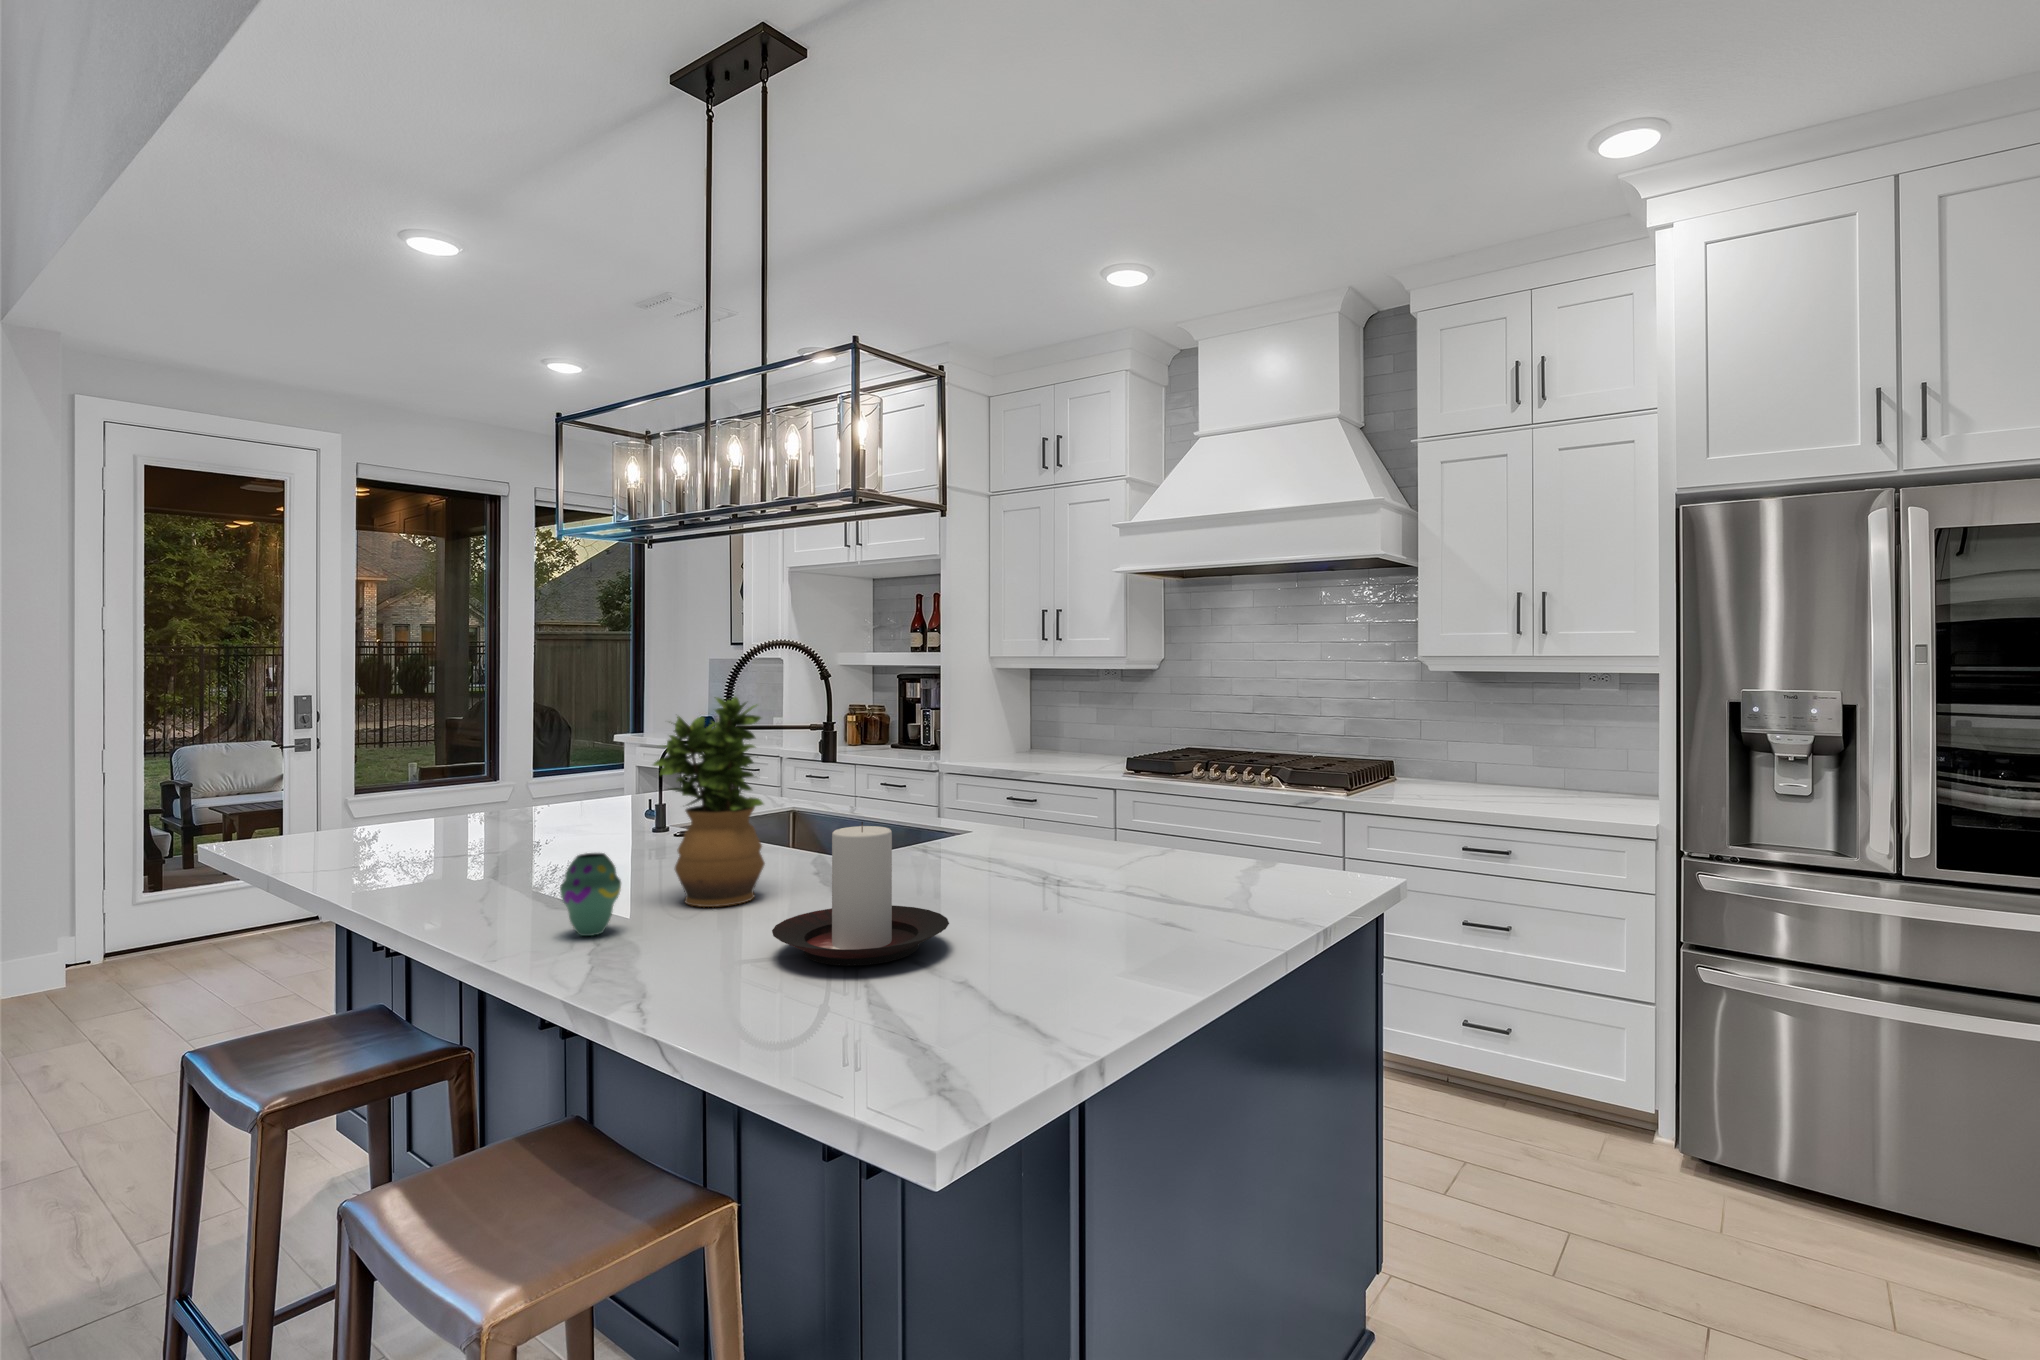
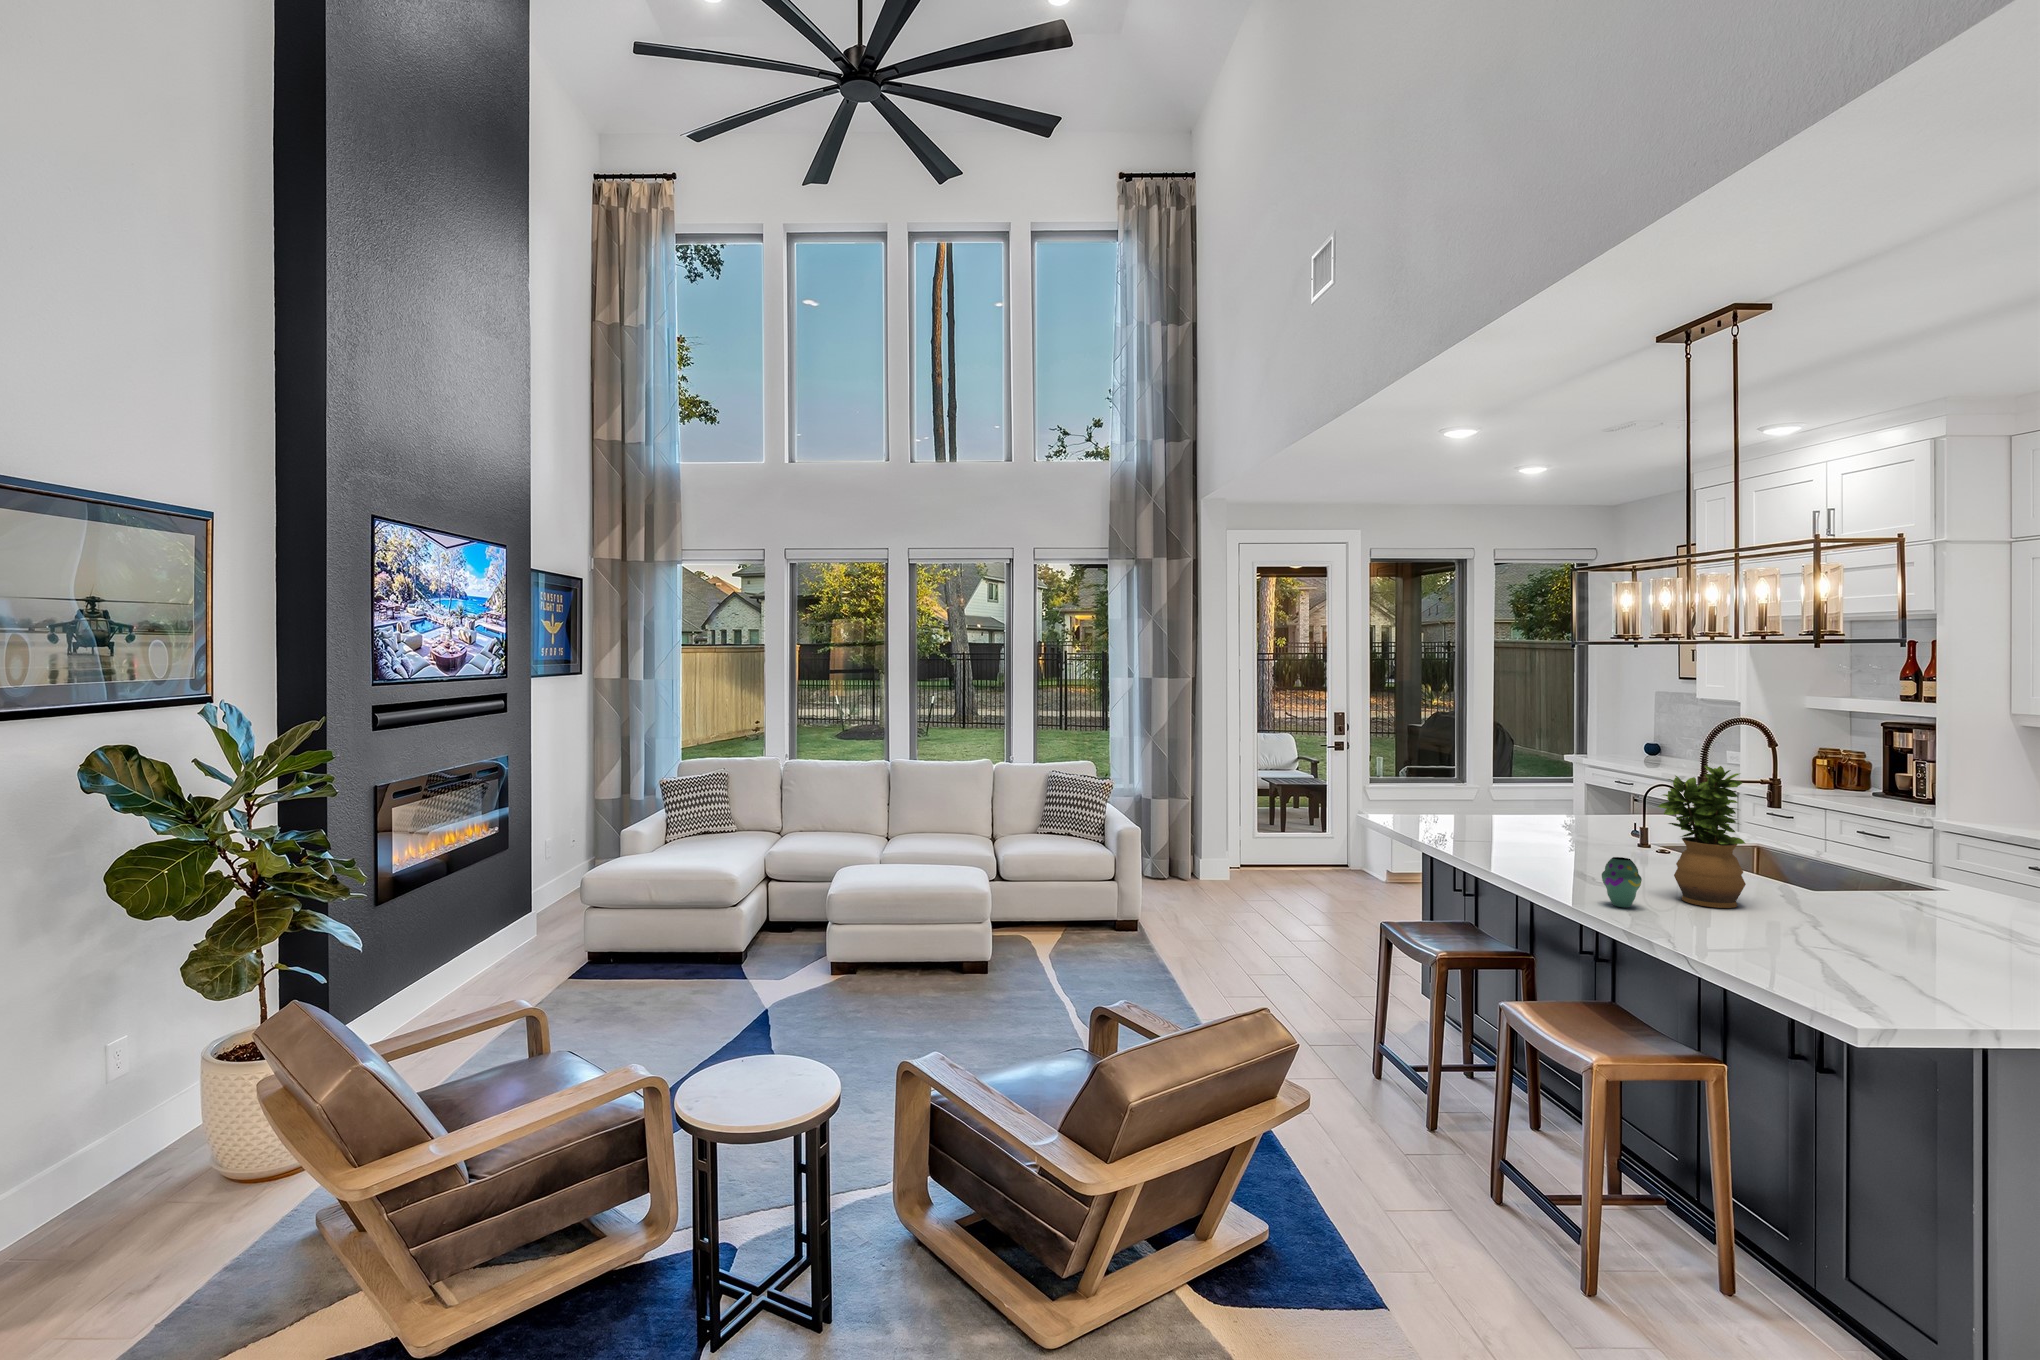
candle holder: present [772,822,949,966] -> none [1757,868,1910,965]

